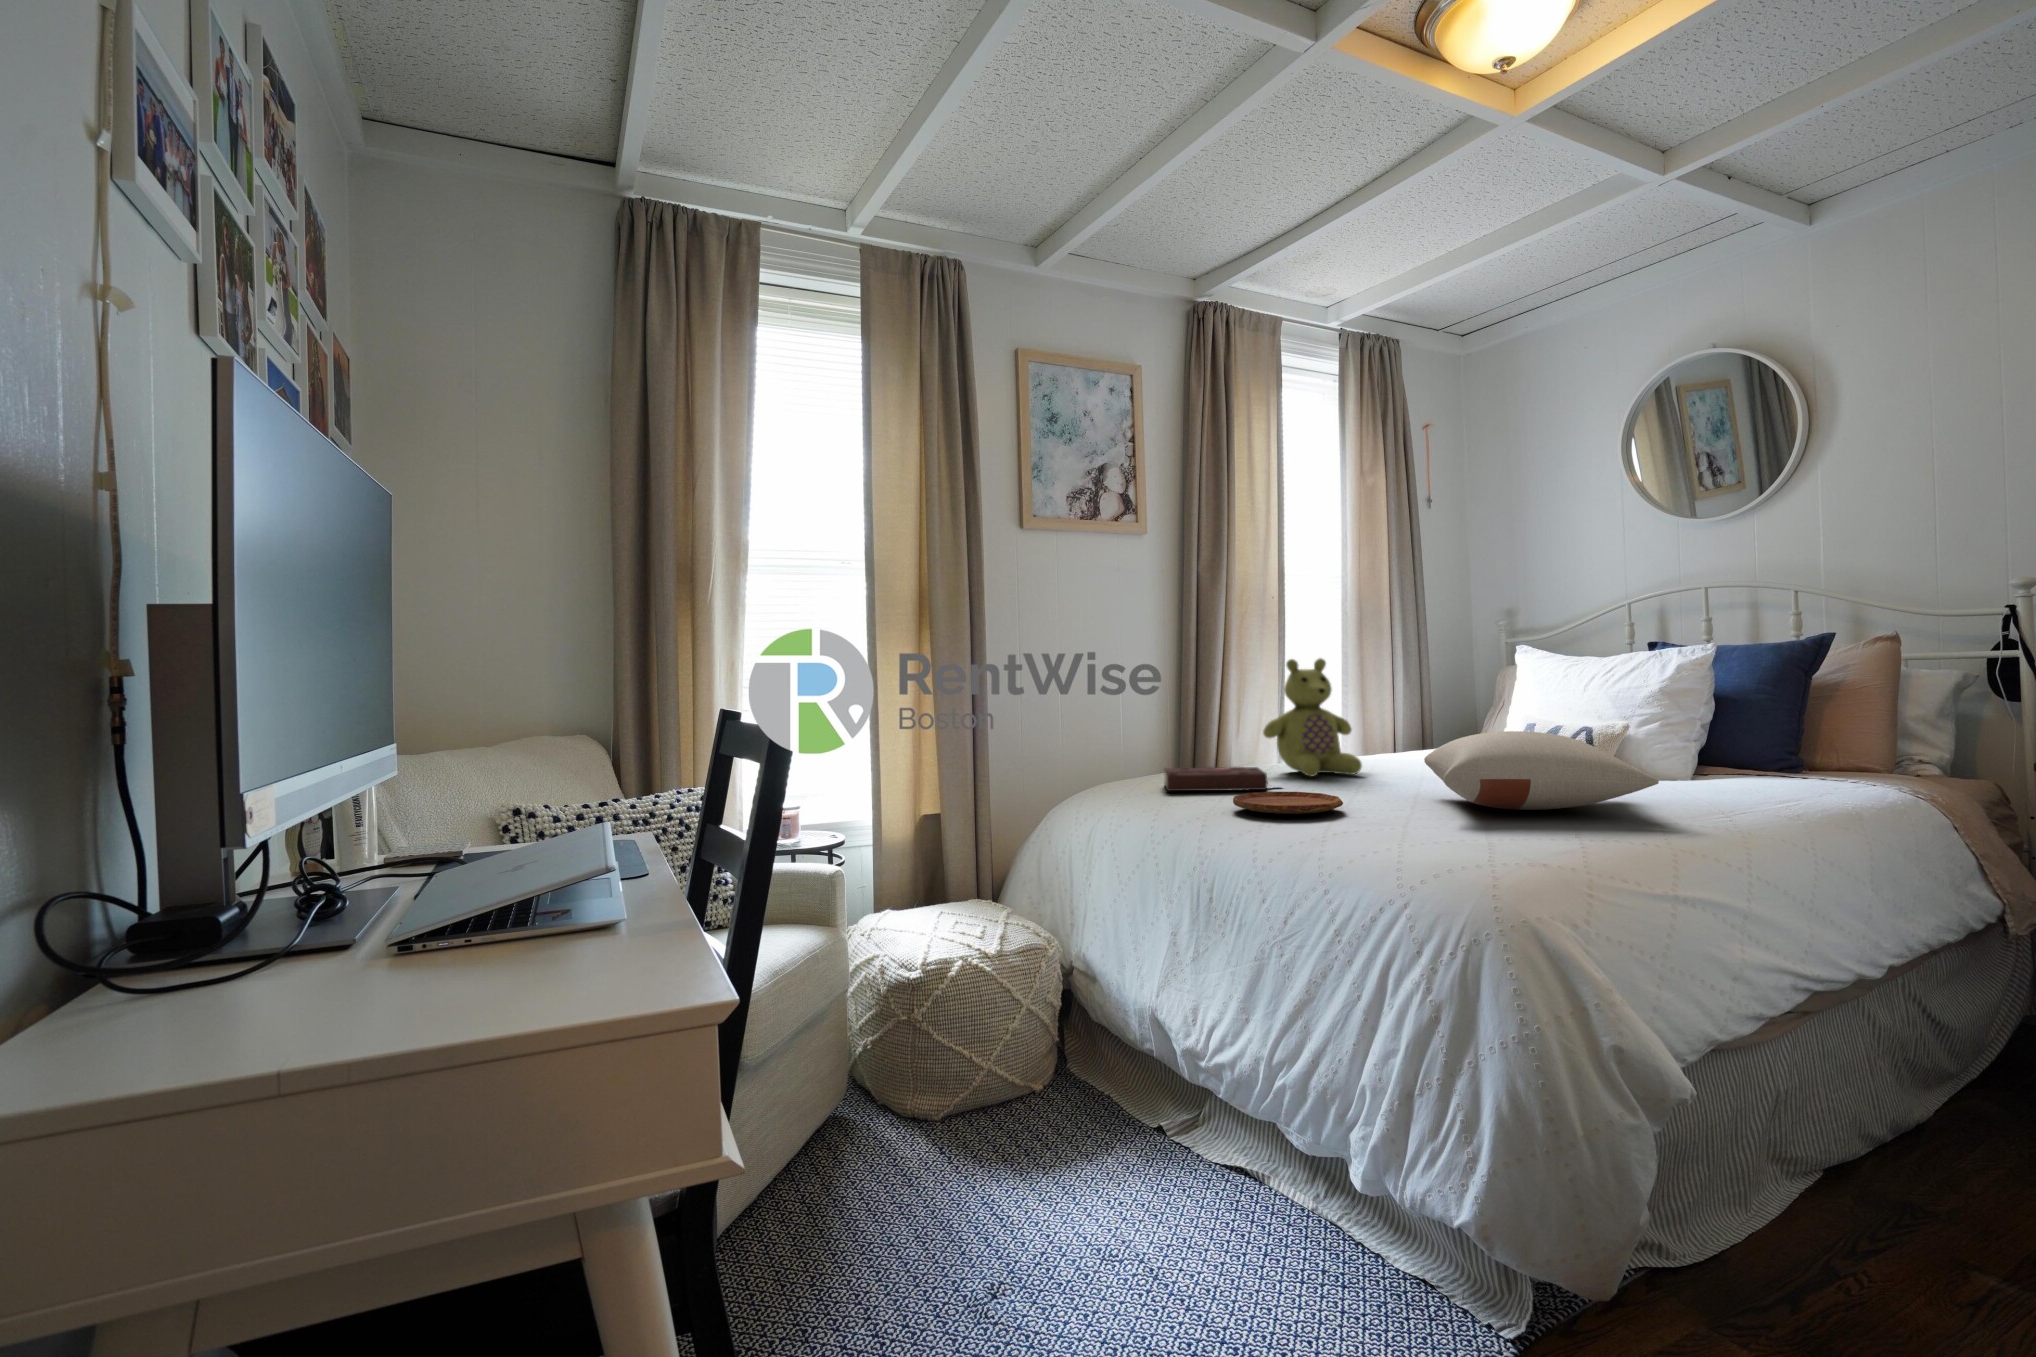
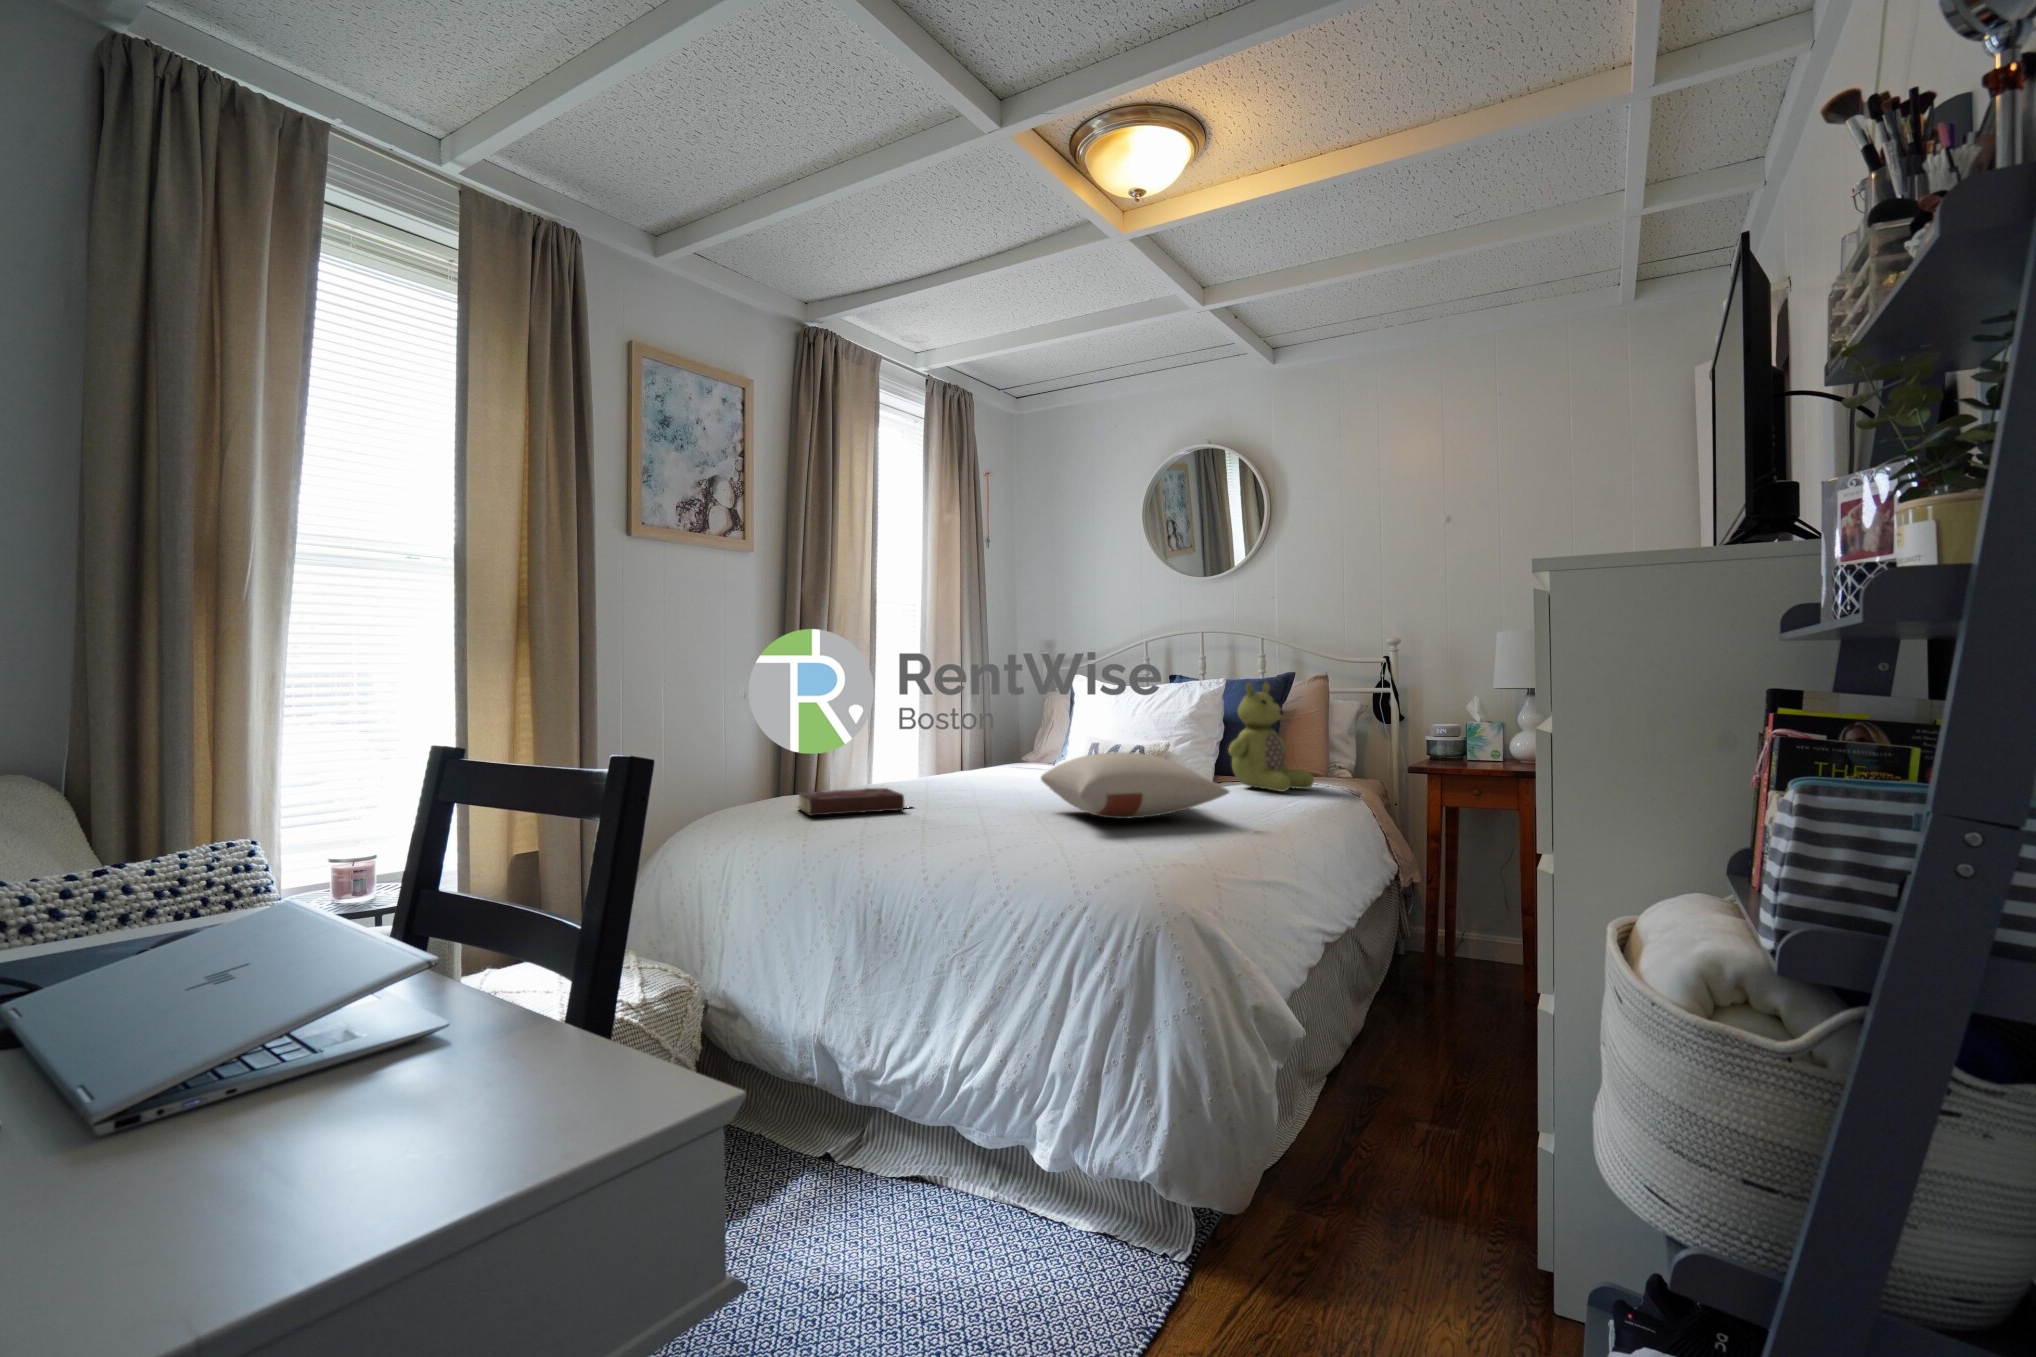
stuffed bear: present [1263,658,1362,776] -> present [1229,683,1314,792]
tray: present [1233,792,1343,814] -> none [891,811,993,833]

